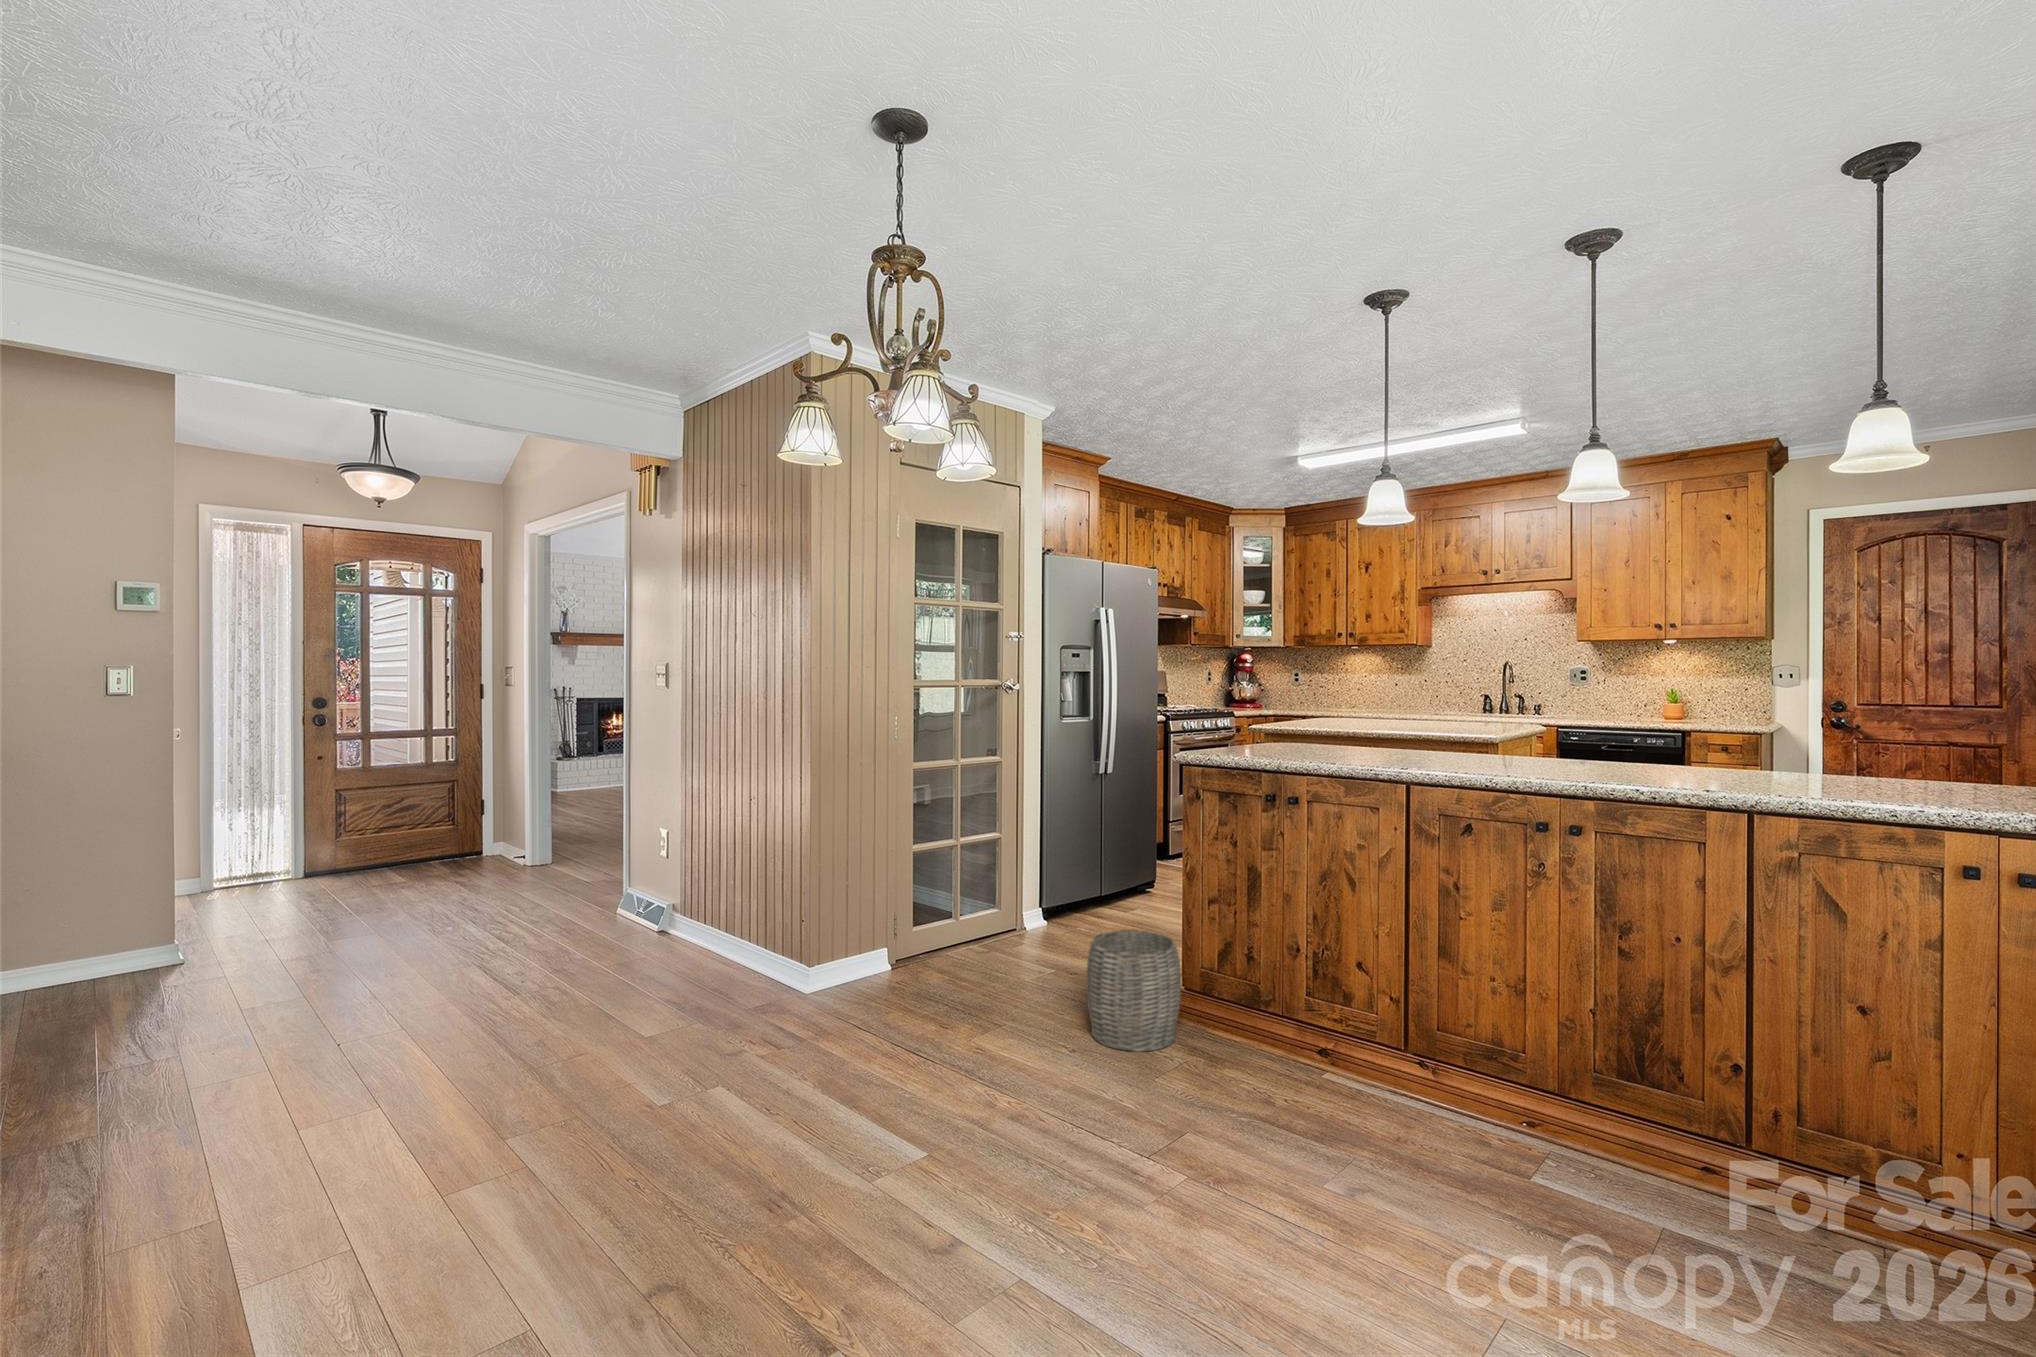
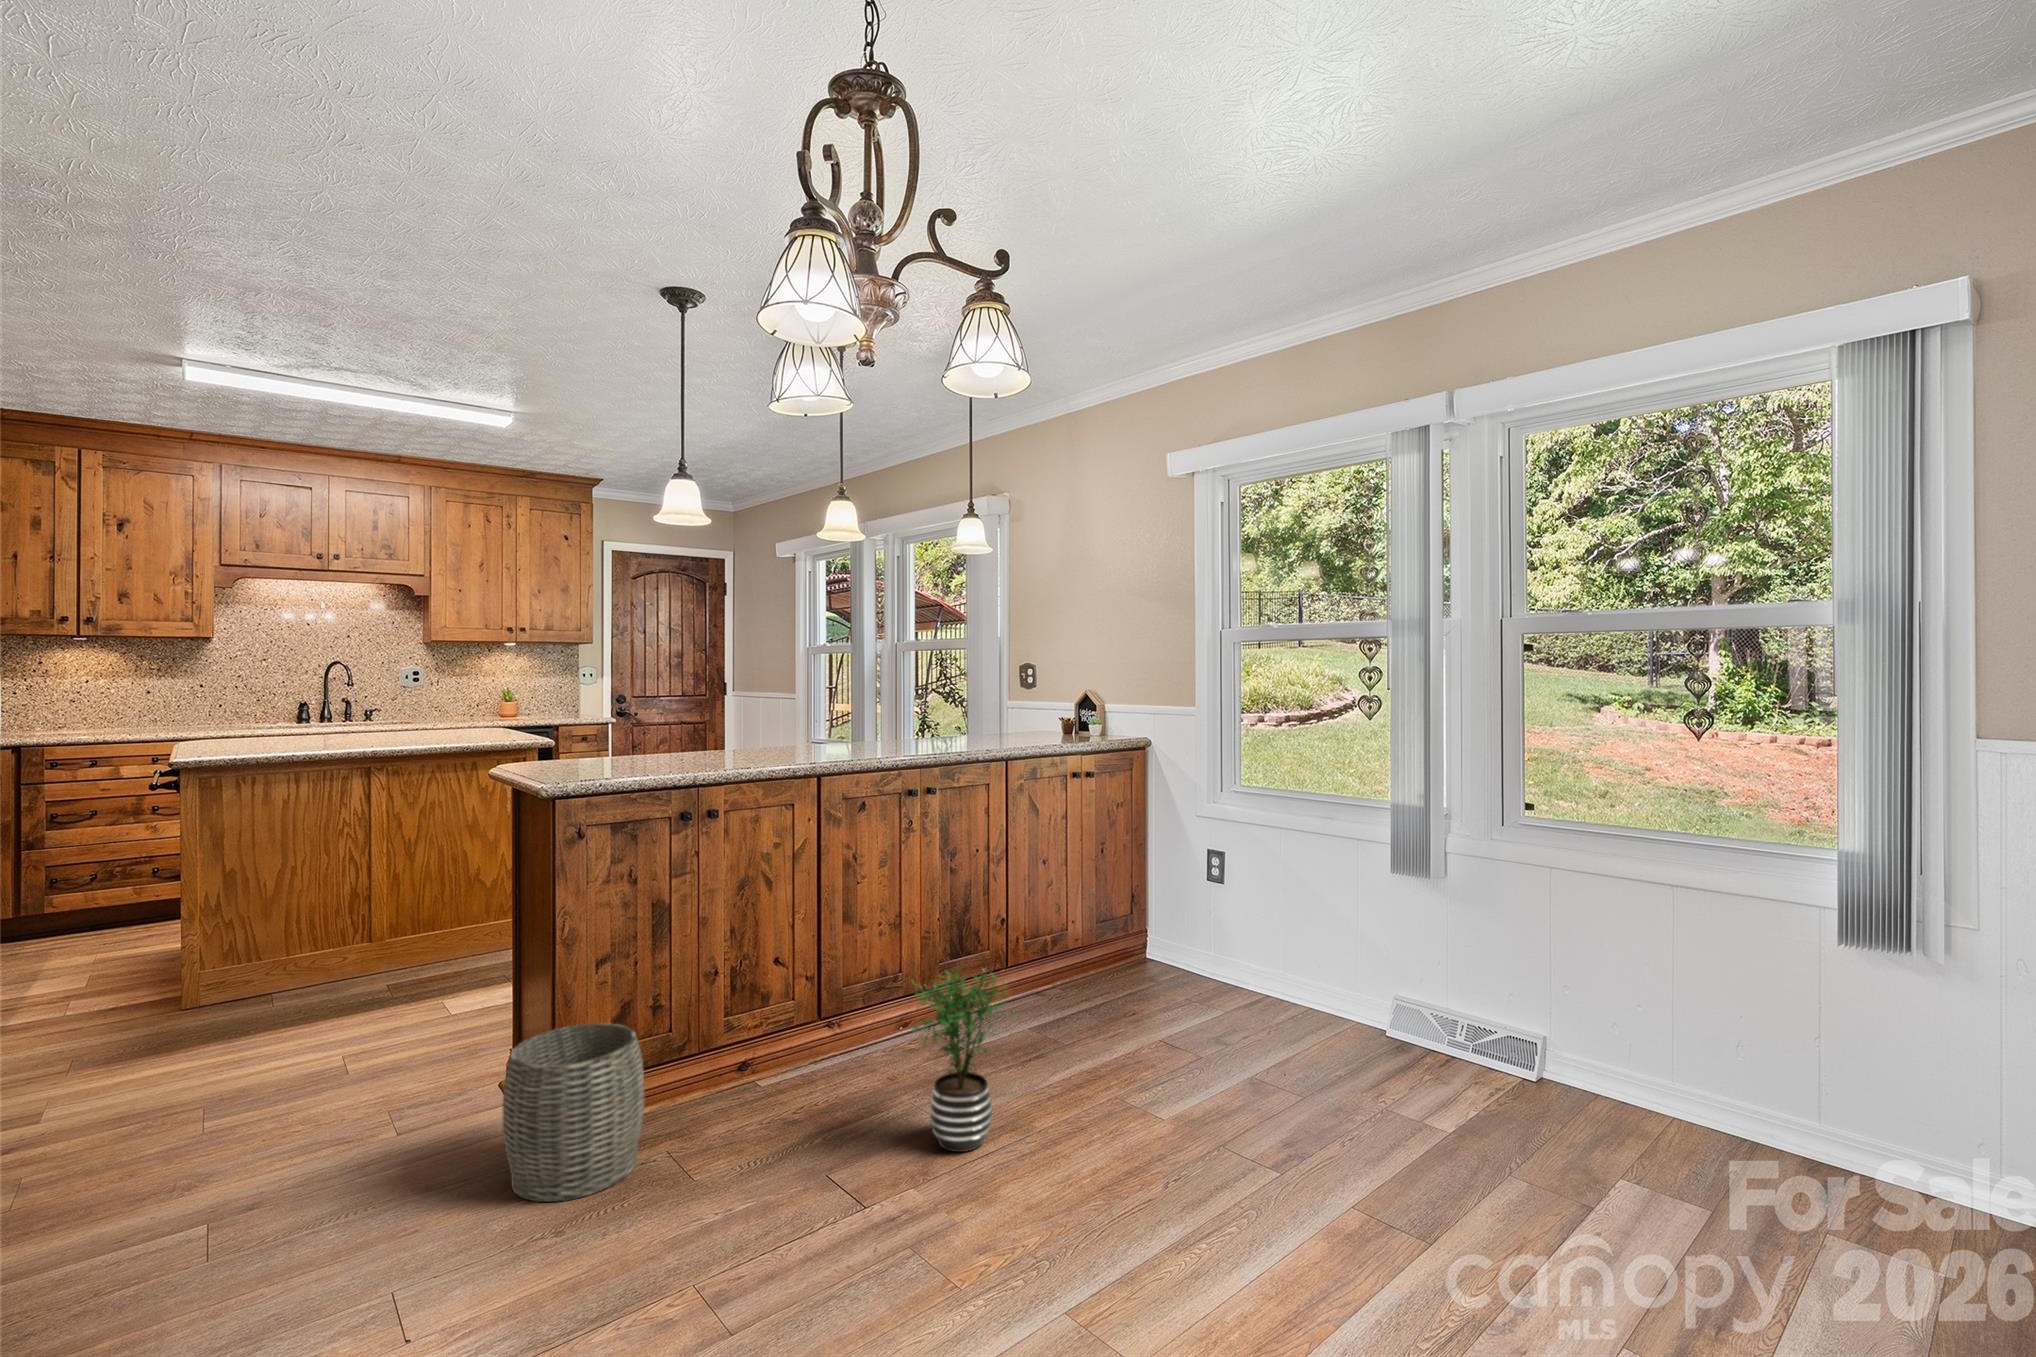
potted plant: none [1196,994,1336,1204] -> present [913,969,1015,1152]

